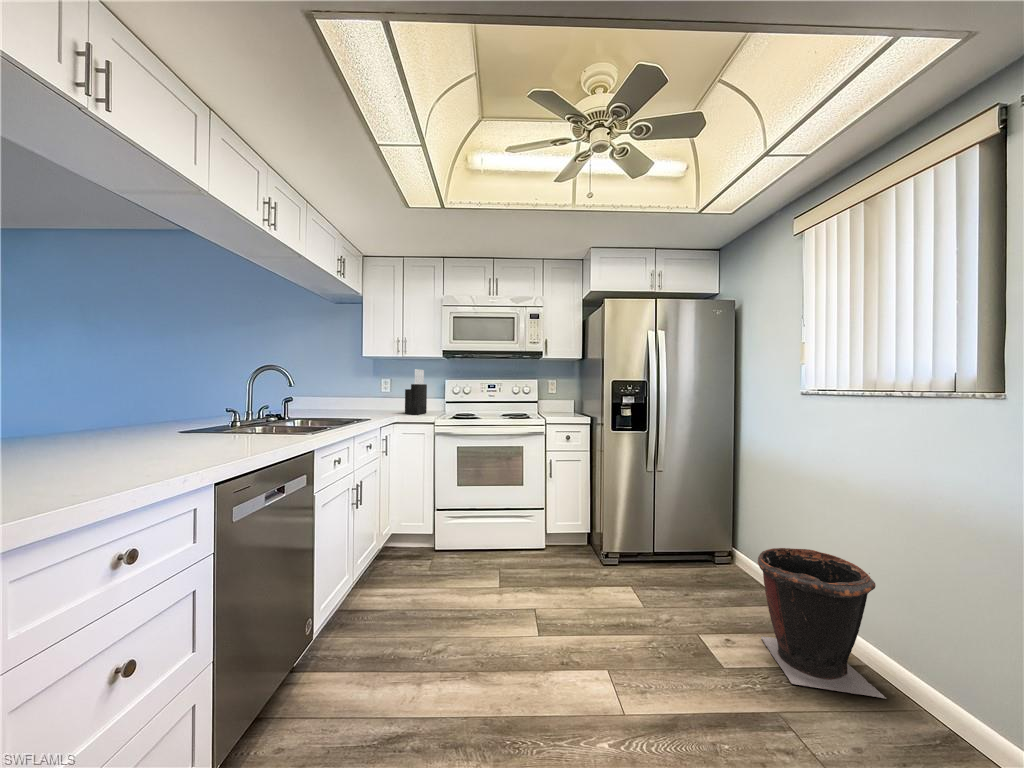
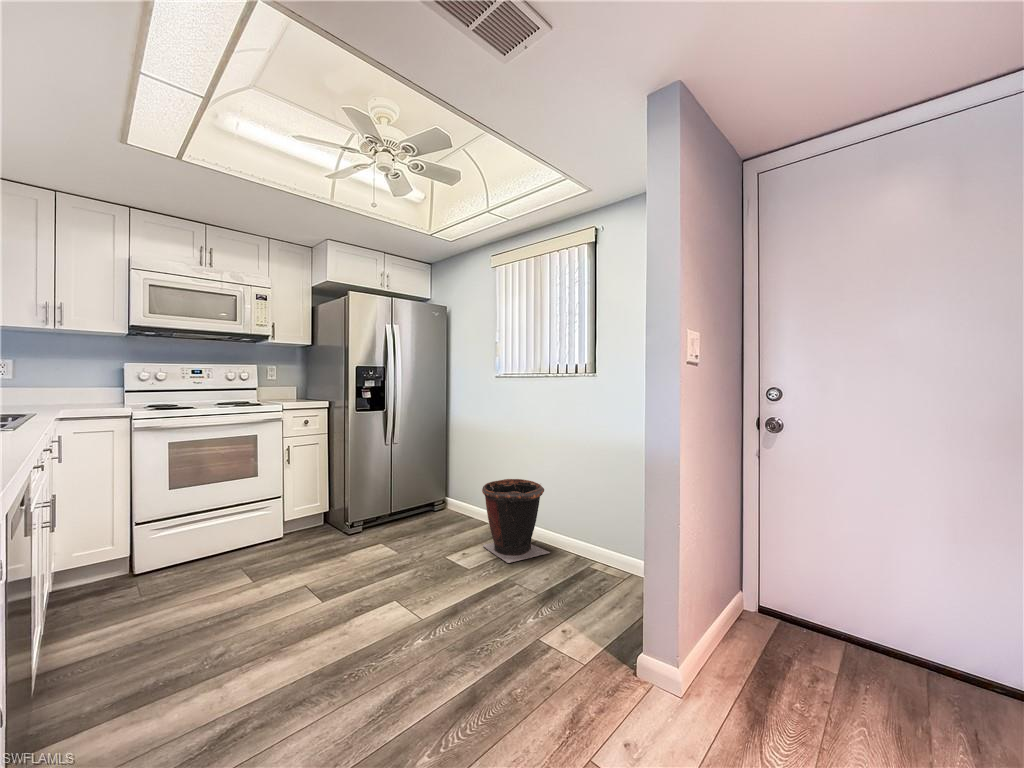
knife block: present [405,369,427,414] -> none [57,349,92,410]

